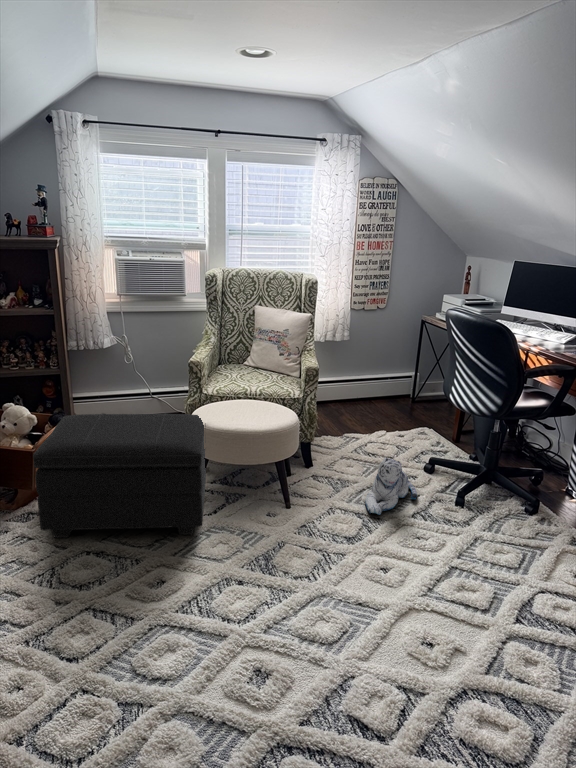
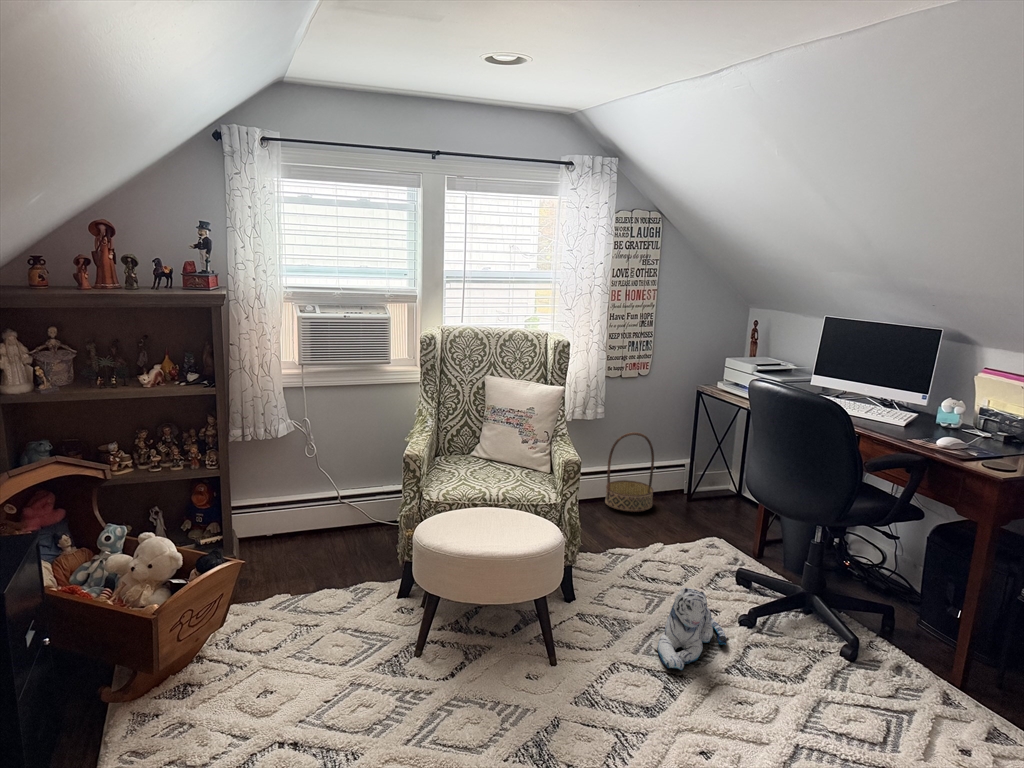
basket: none [350,351,387,409] -> present [605,432,654,512]
footstool: present [33,413,206,538] -> none [204,533,443,723]

